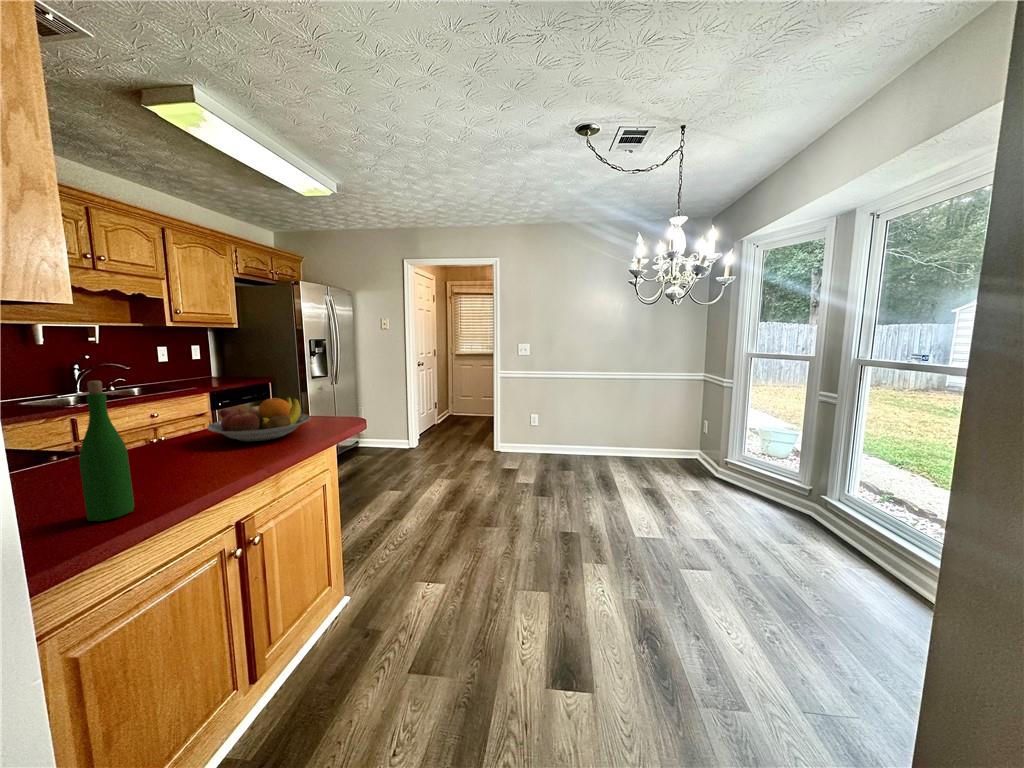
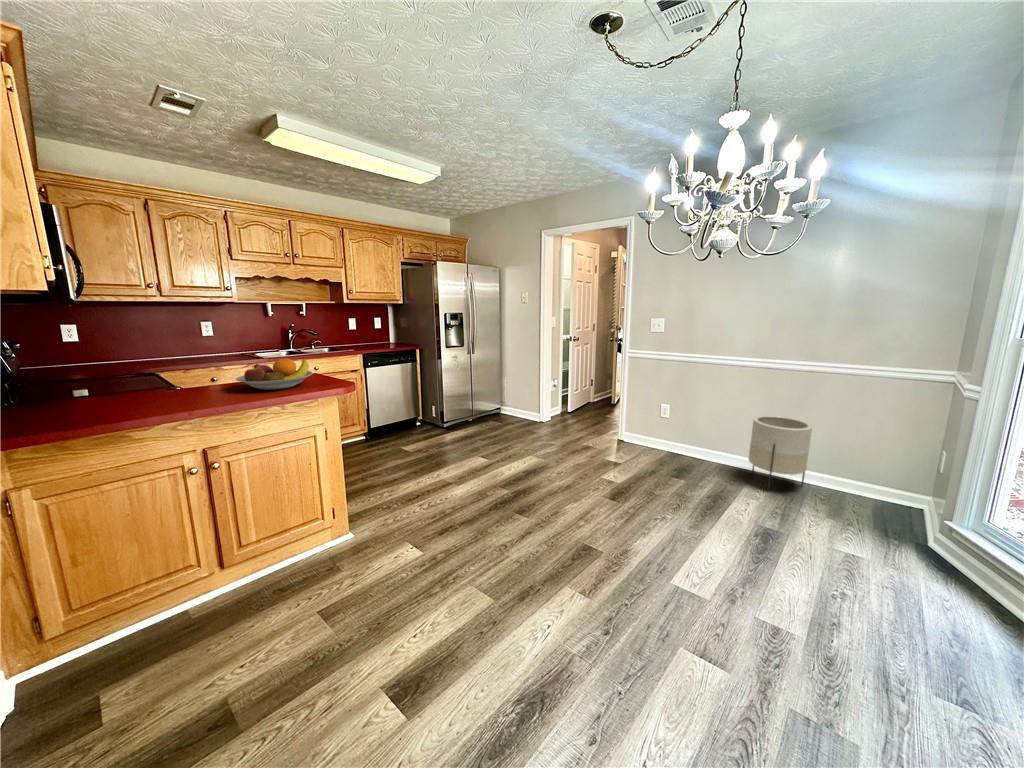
wine bottle: present [79,380,134,521] -> none [62,338,99,422]
planter: none [605,412,640,465] -> present [748,416,812,492]

